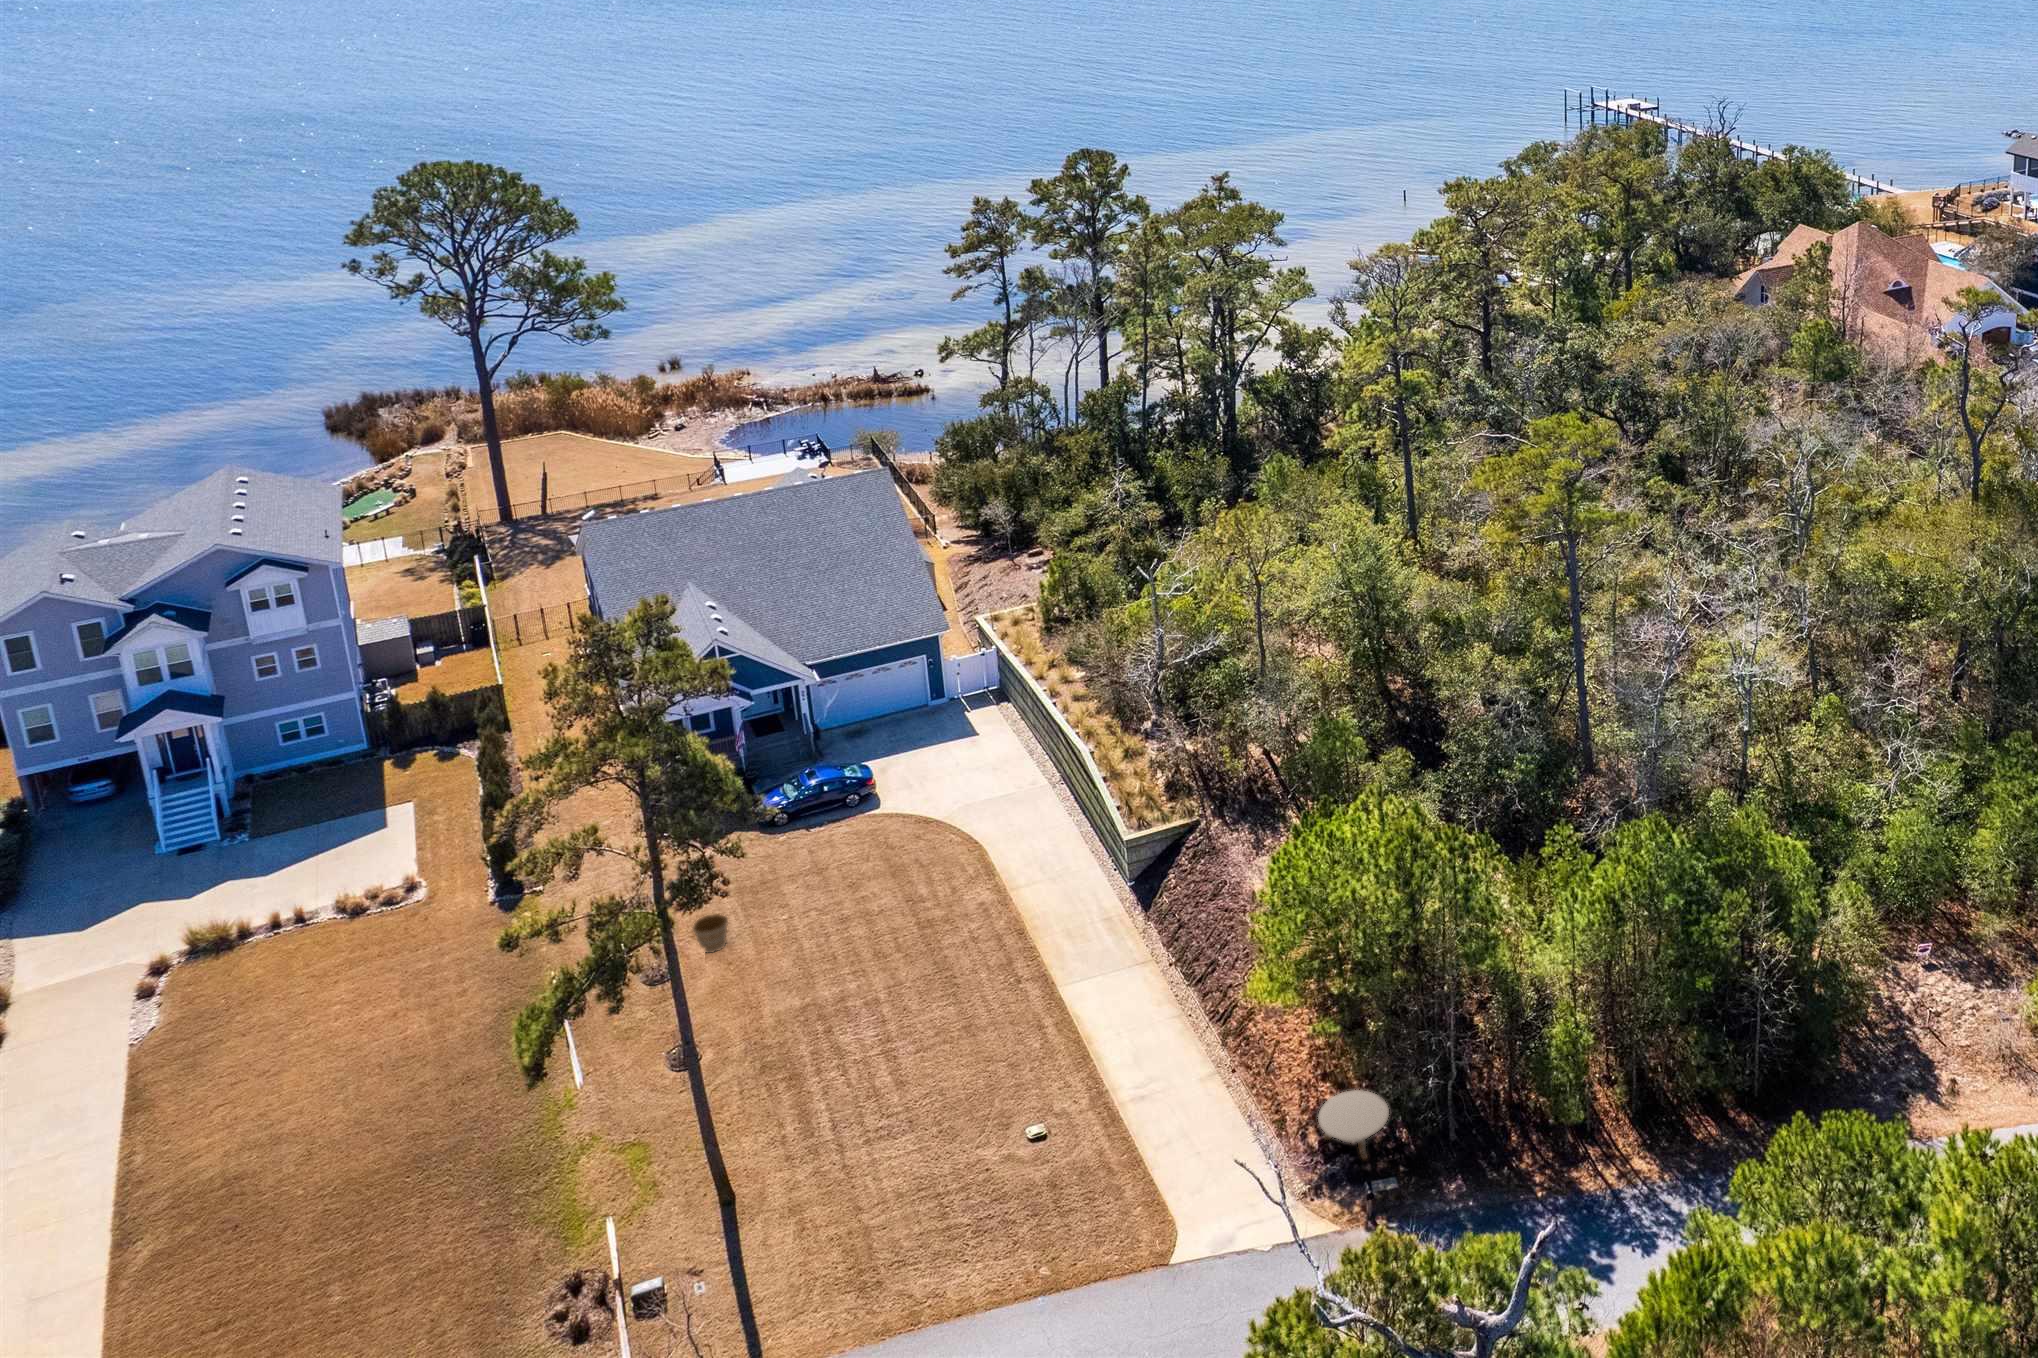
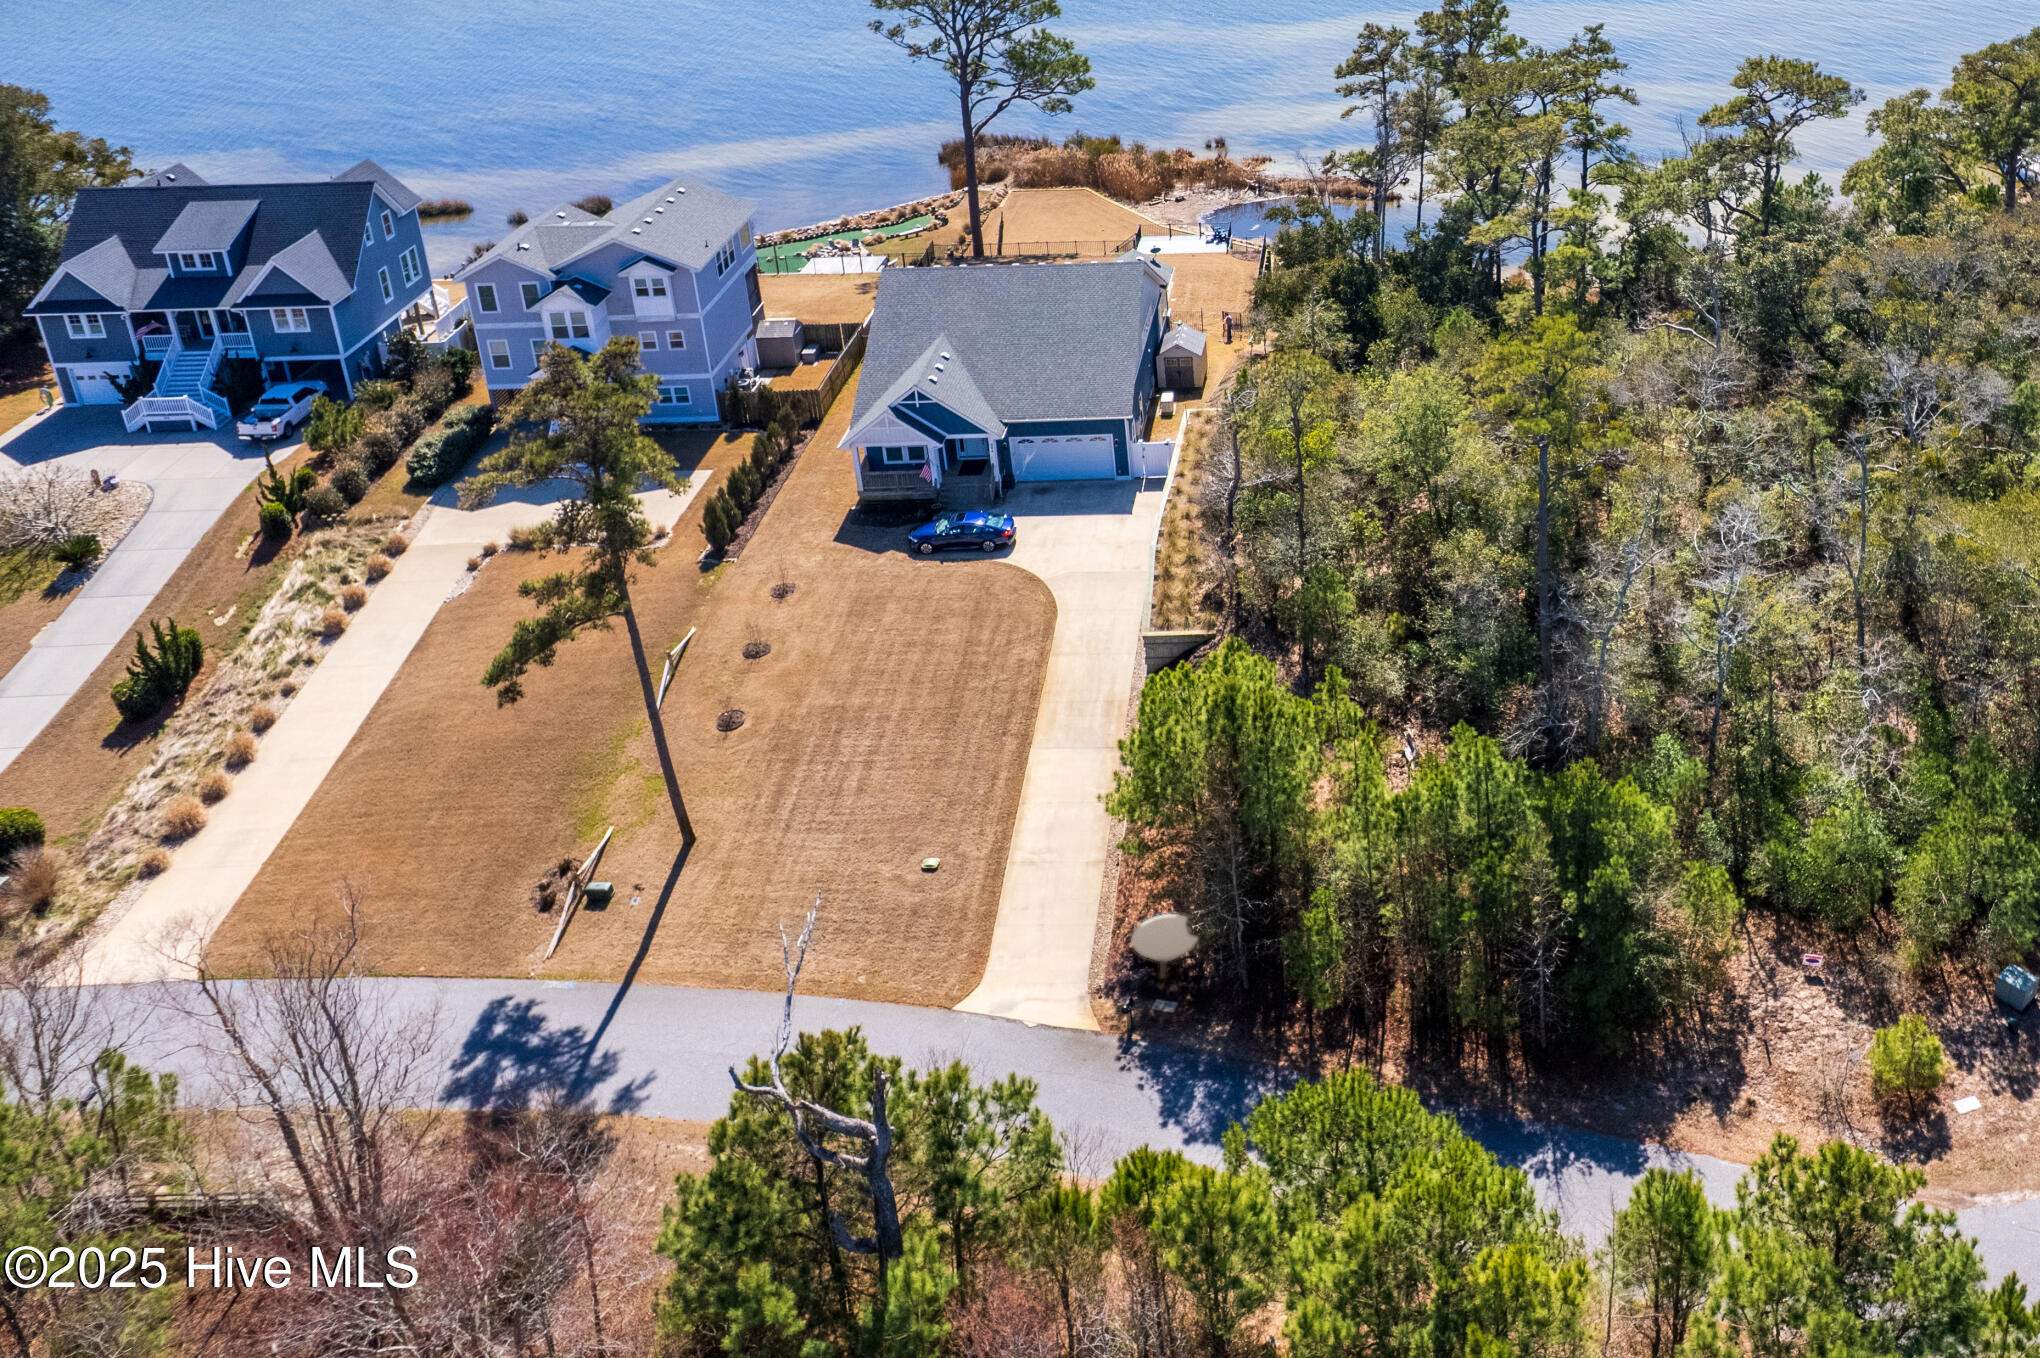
wooden bucket: present [693,914,728,953] -> none [807,613,836,645]

